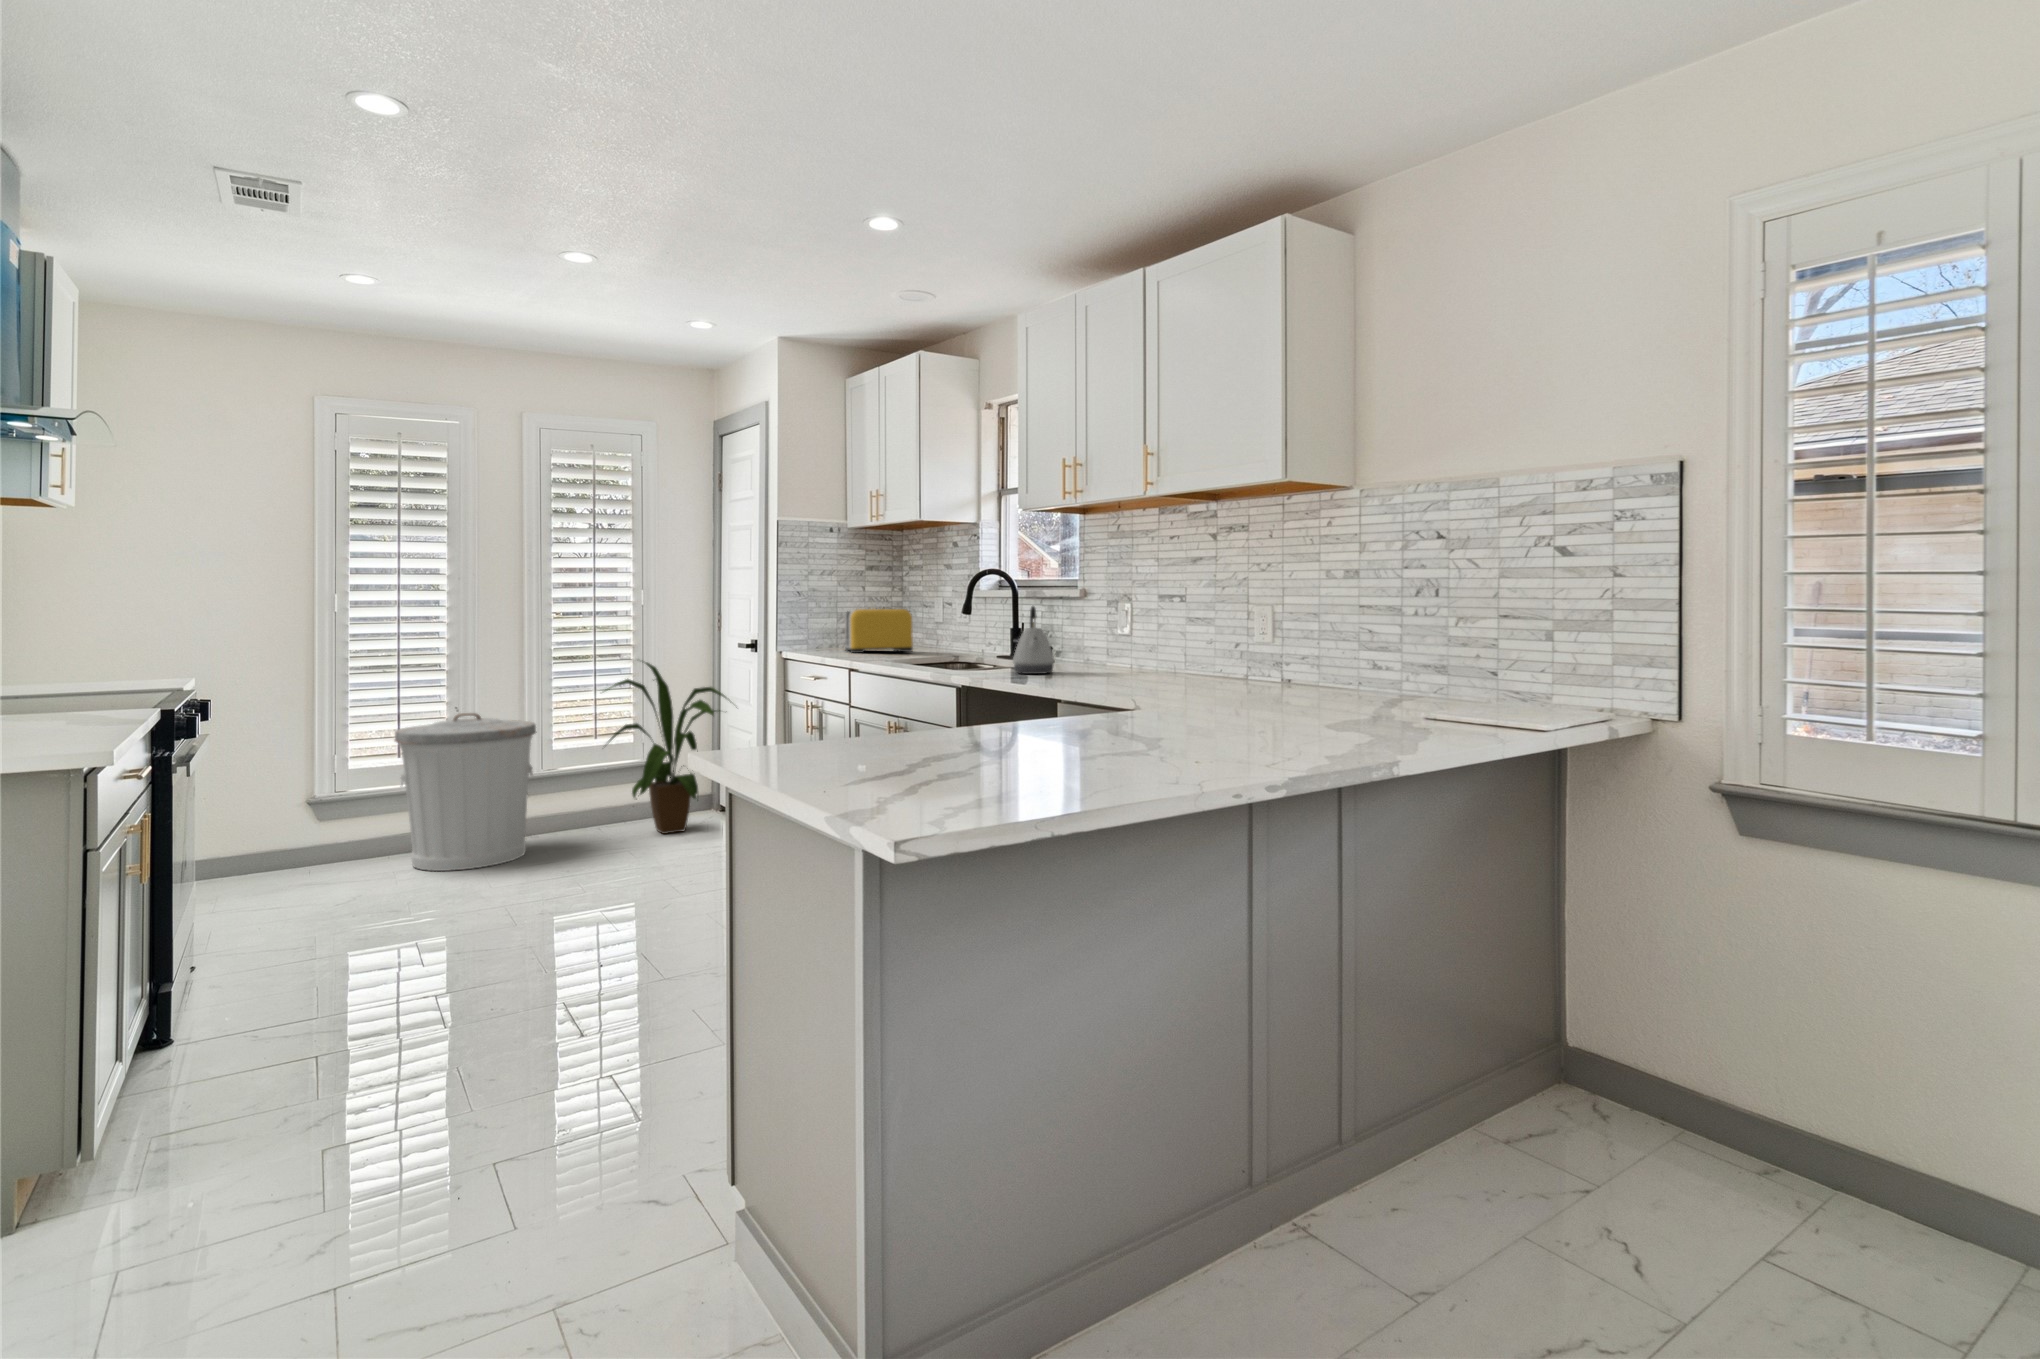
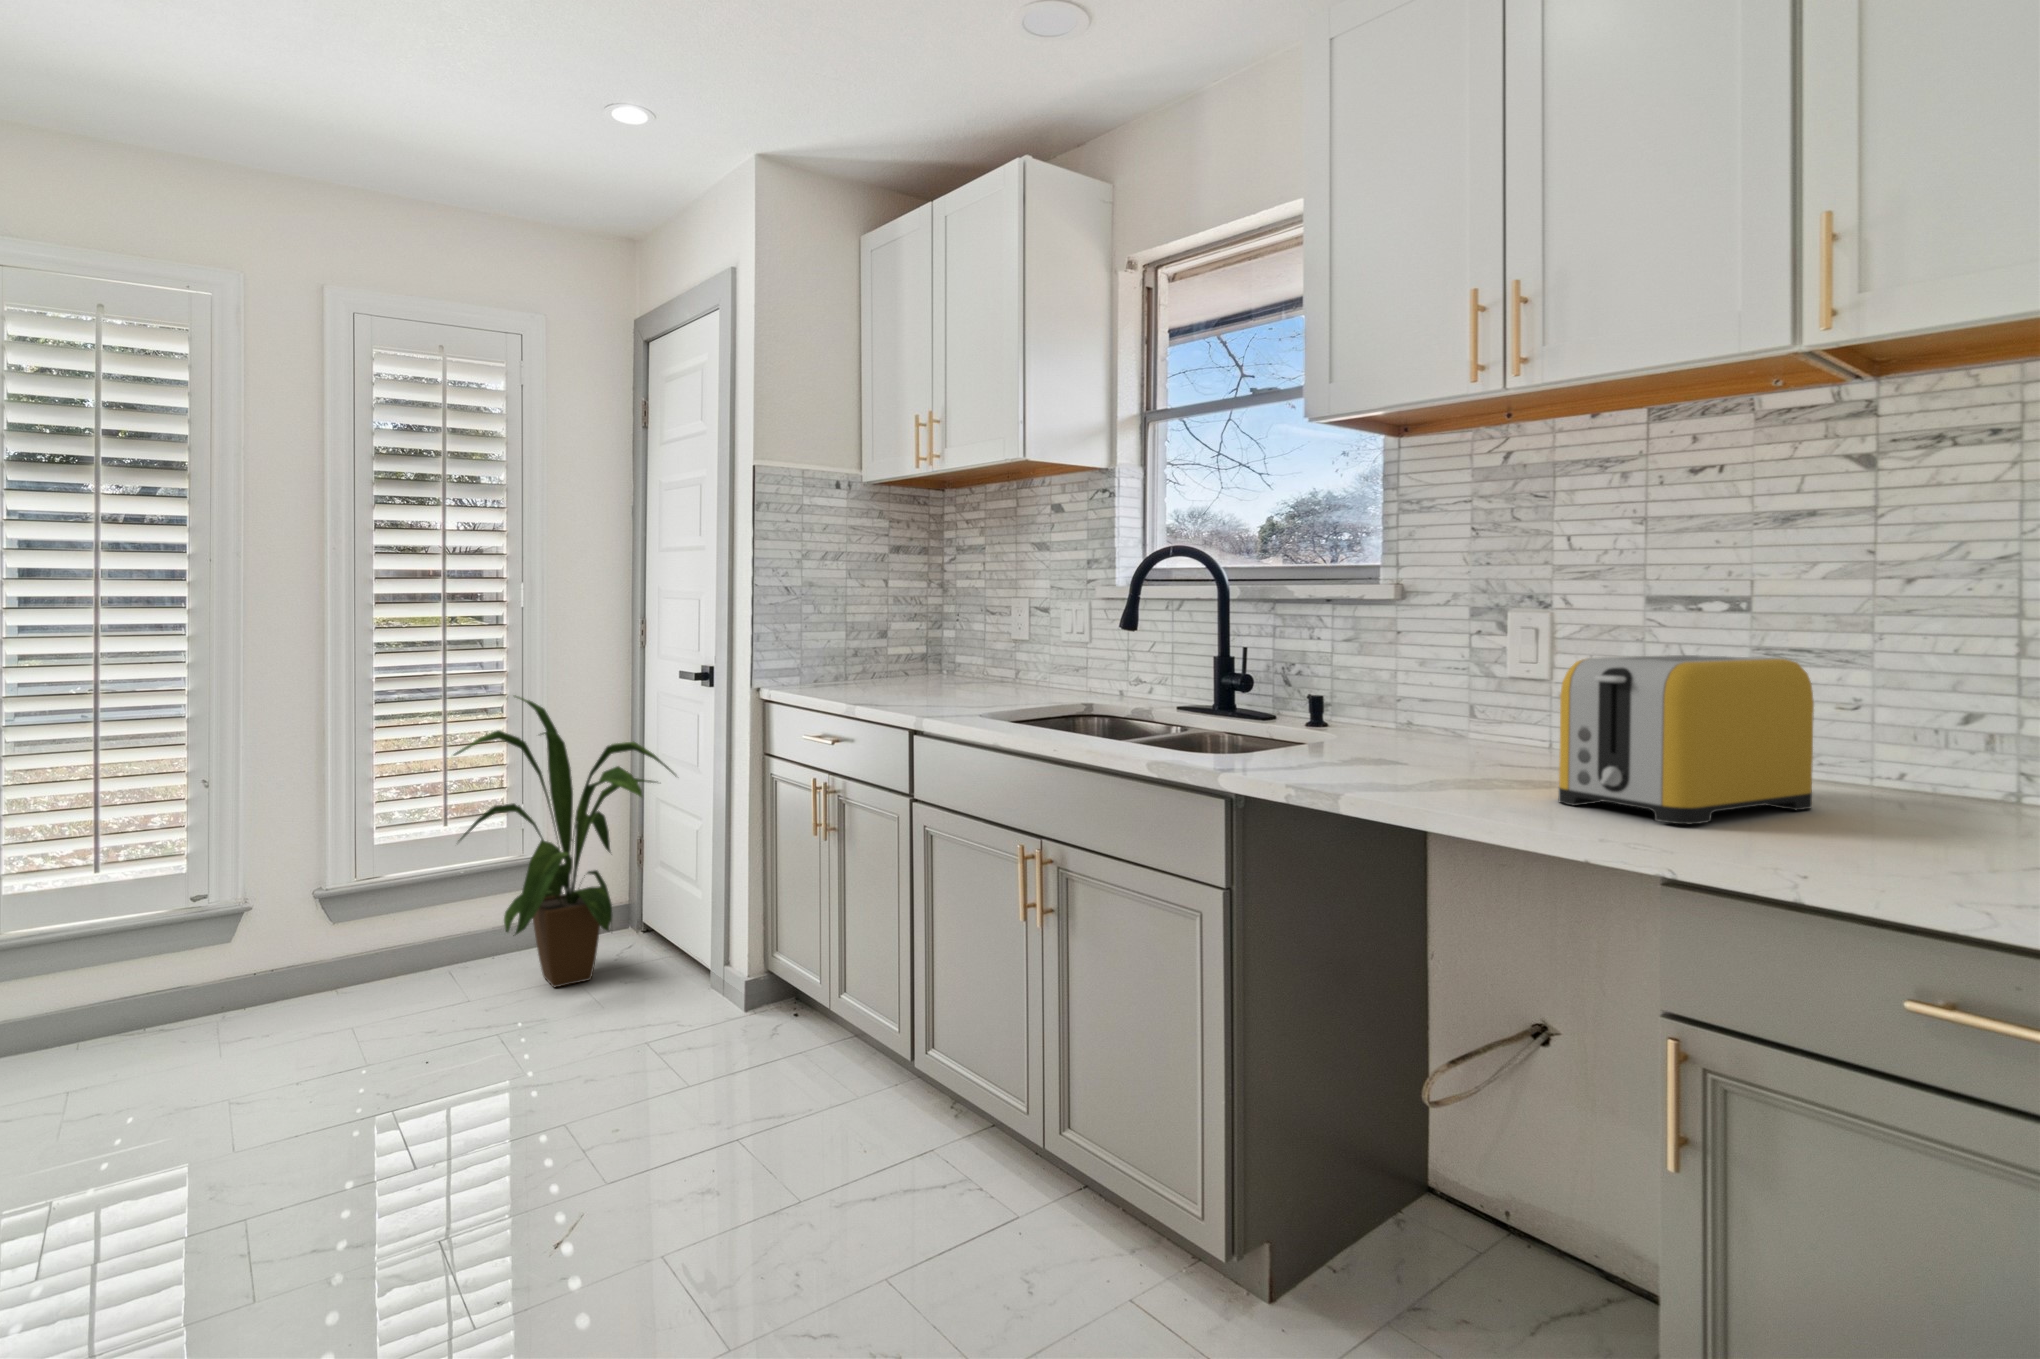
kettle: present [1013,606,1055,674] -> none [1365,621,1473,783]
toaster: present [845,609,913,653] -> present [1558,655,1814,824]
trash can: present [395,713,536,871] -> none [72,797,338,1094]

